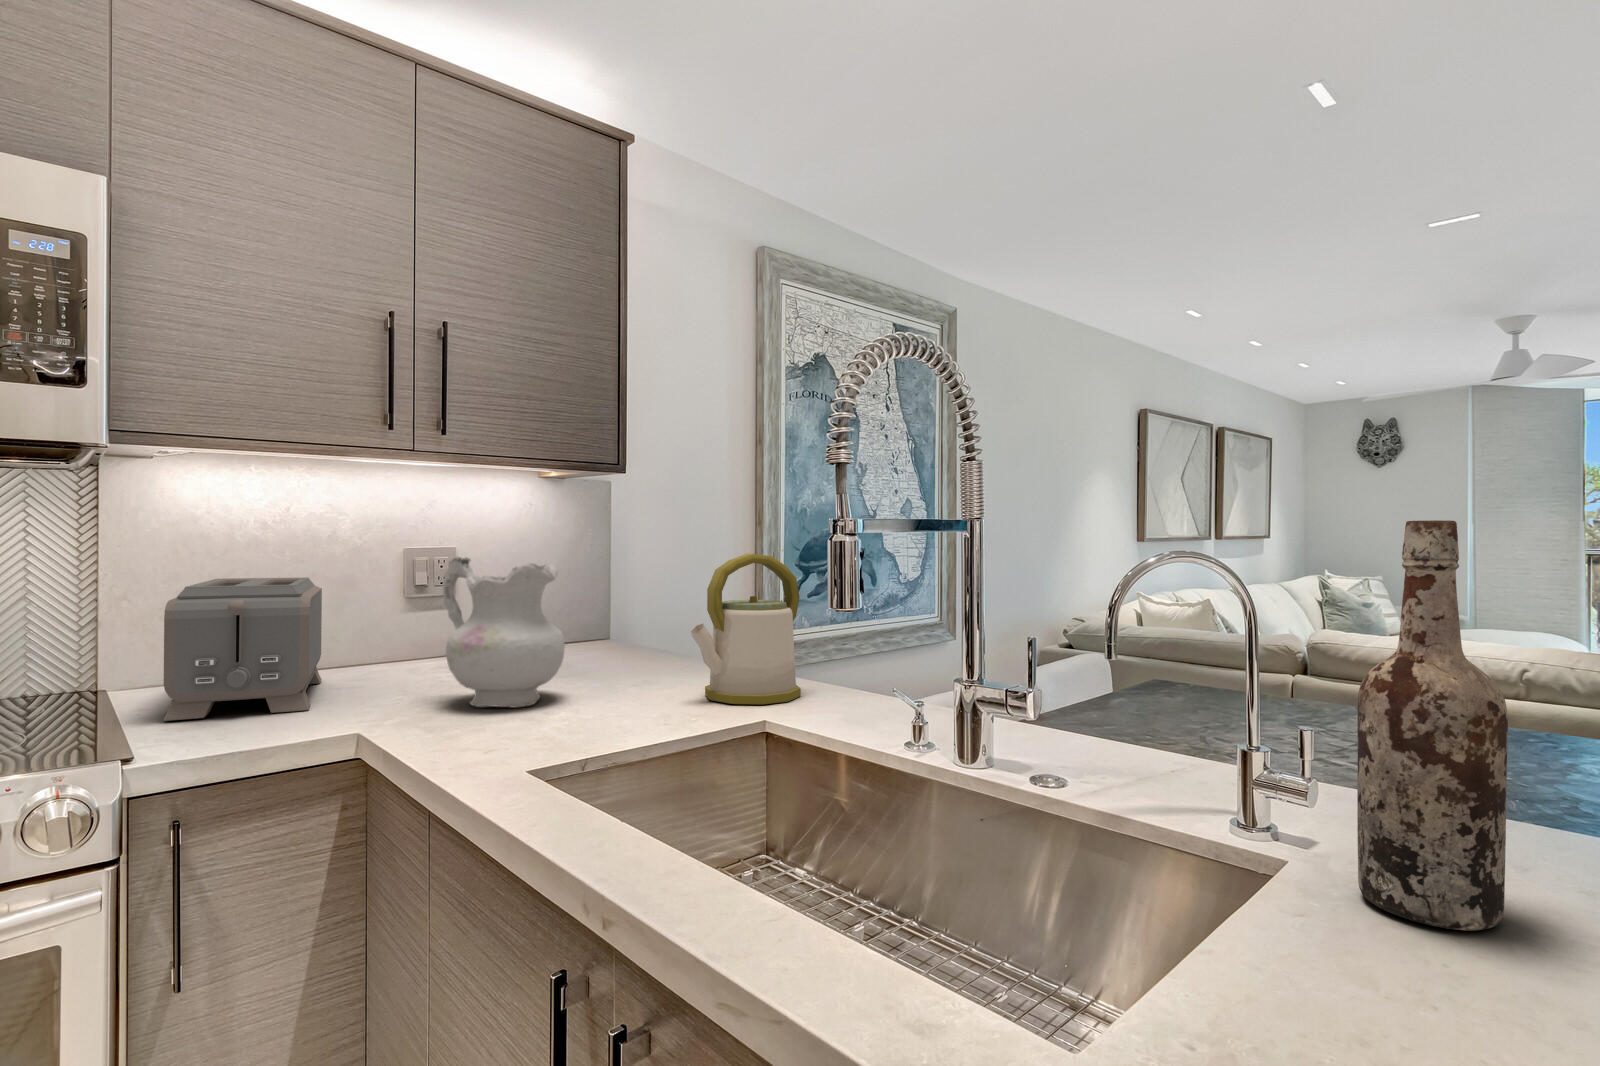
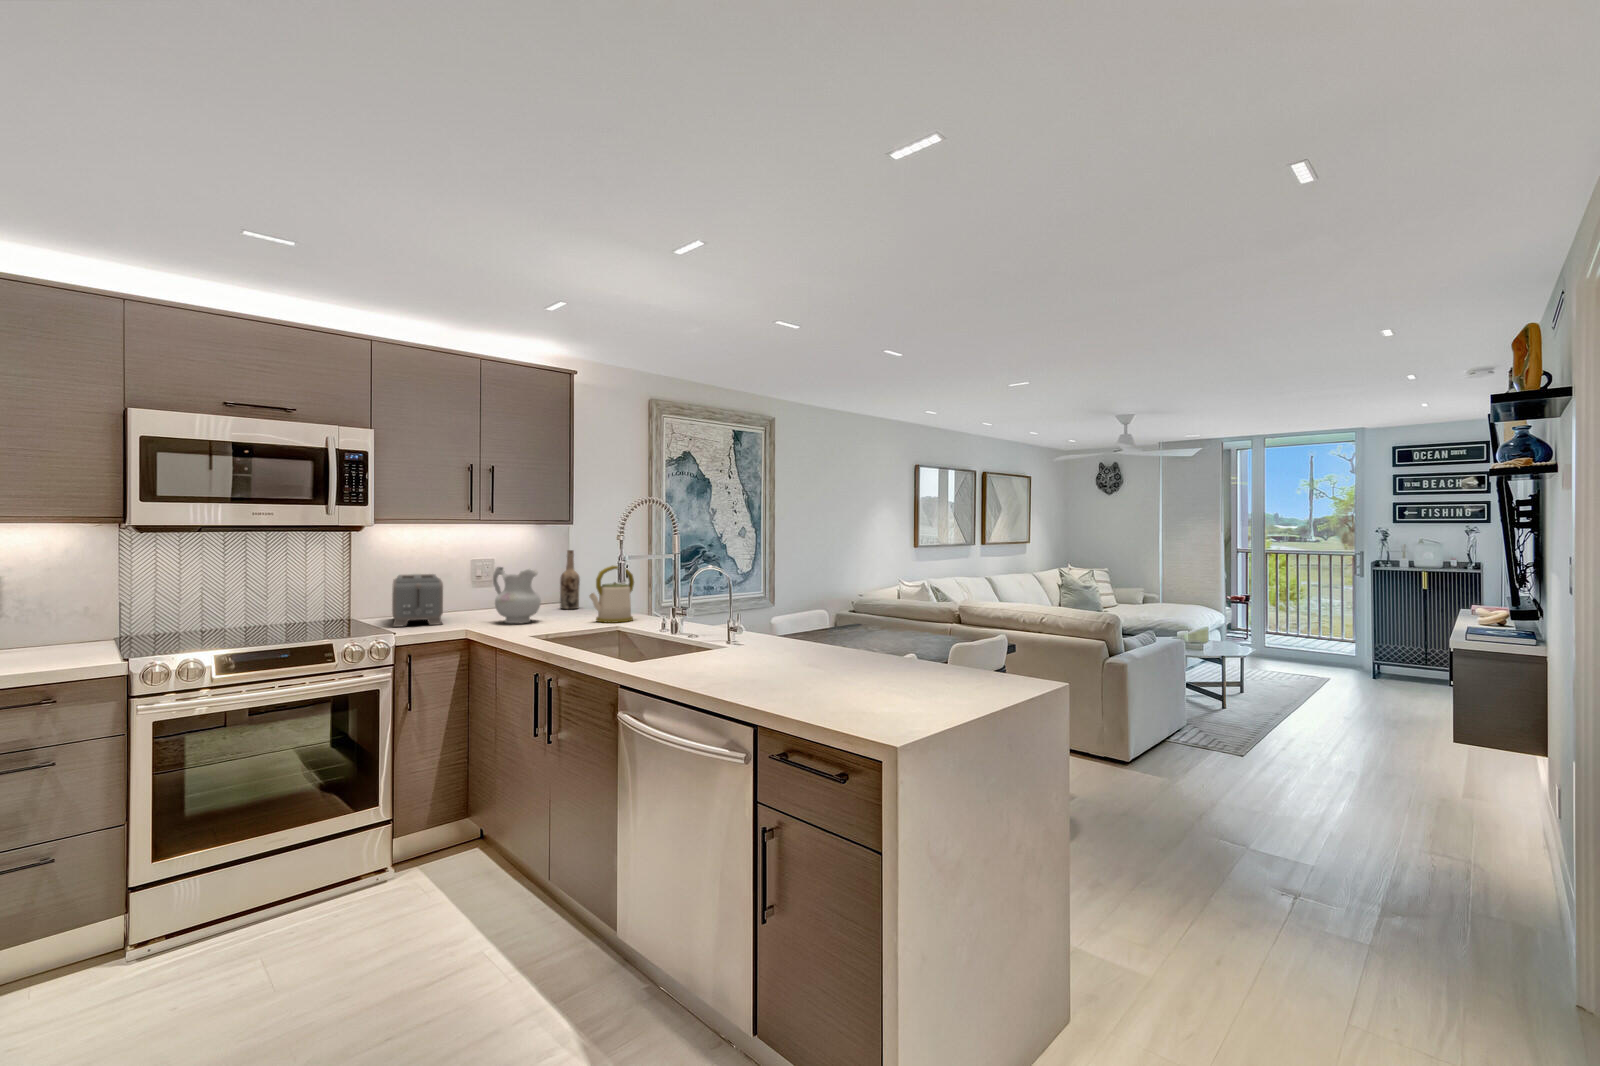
wine bottle: present [1357,520,1508,931] -> present [560,550,580,609]

